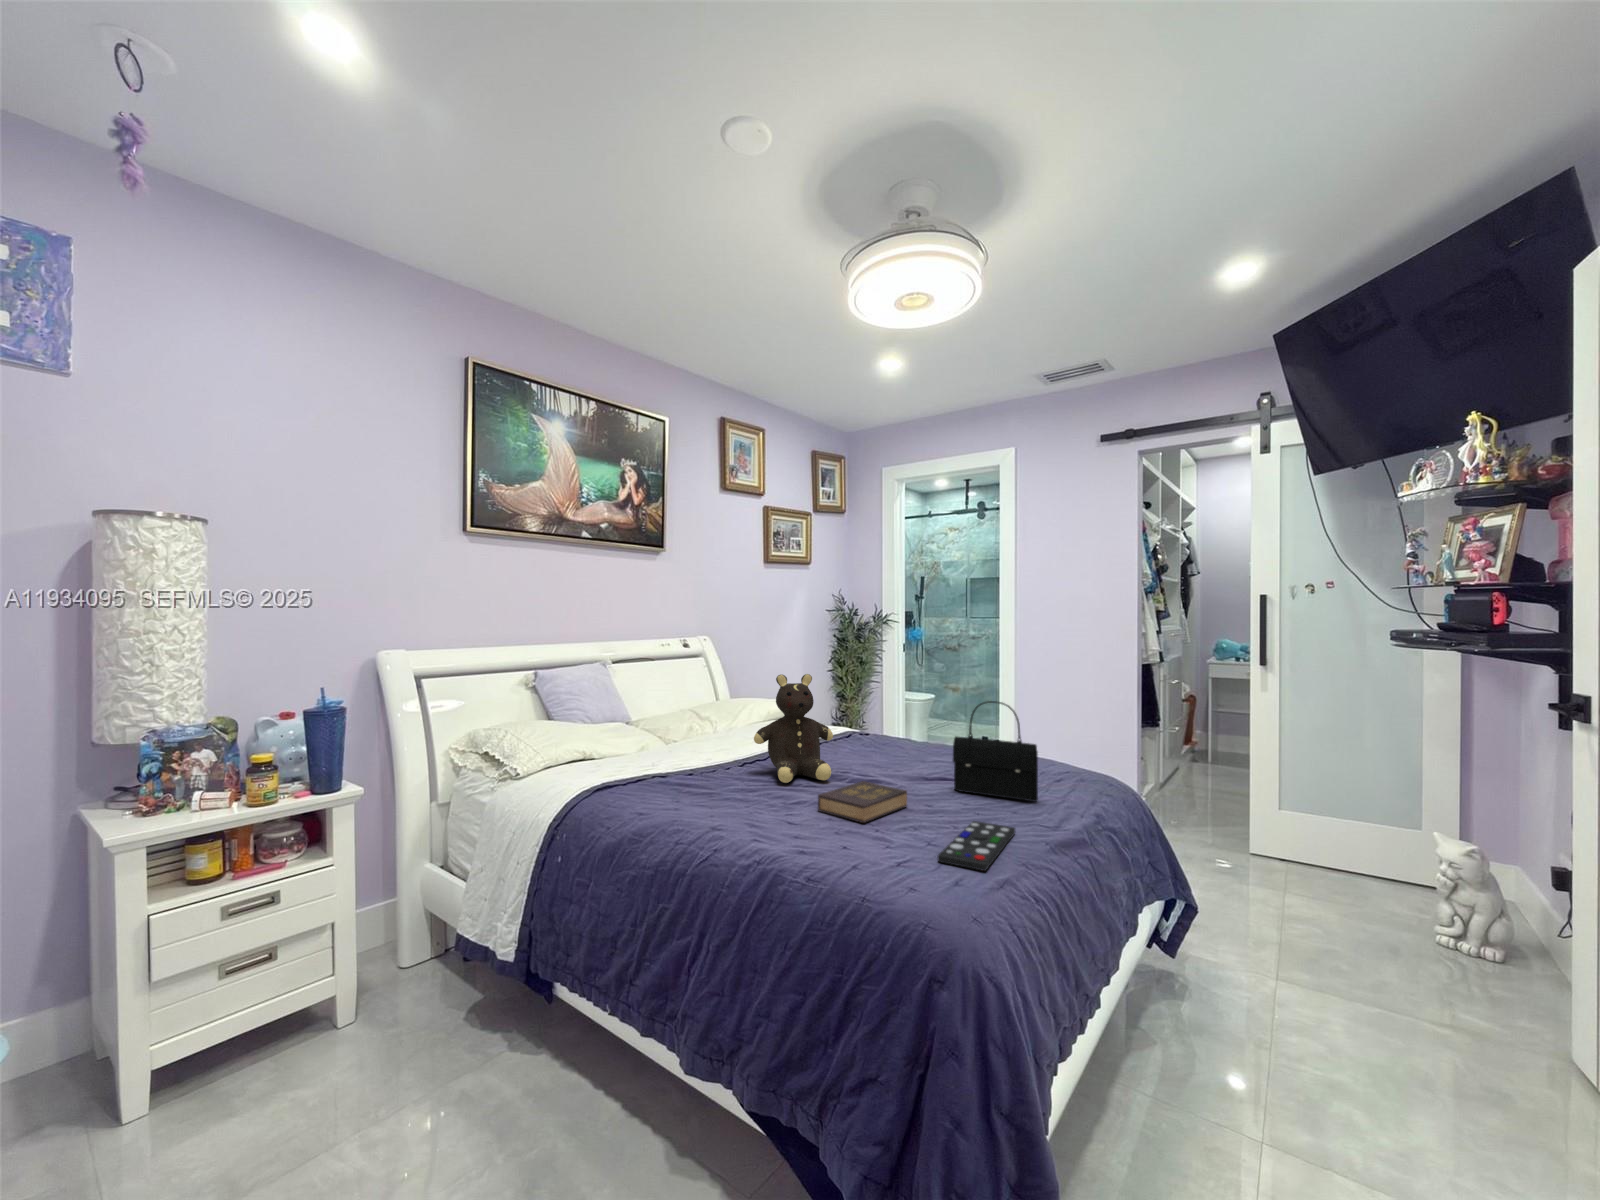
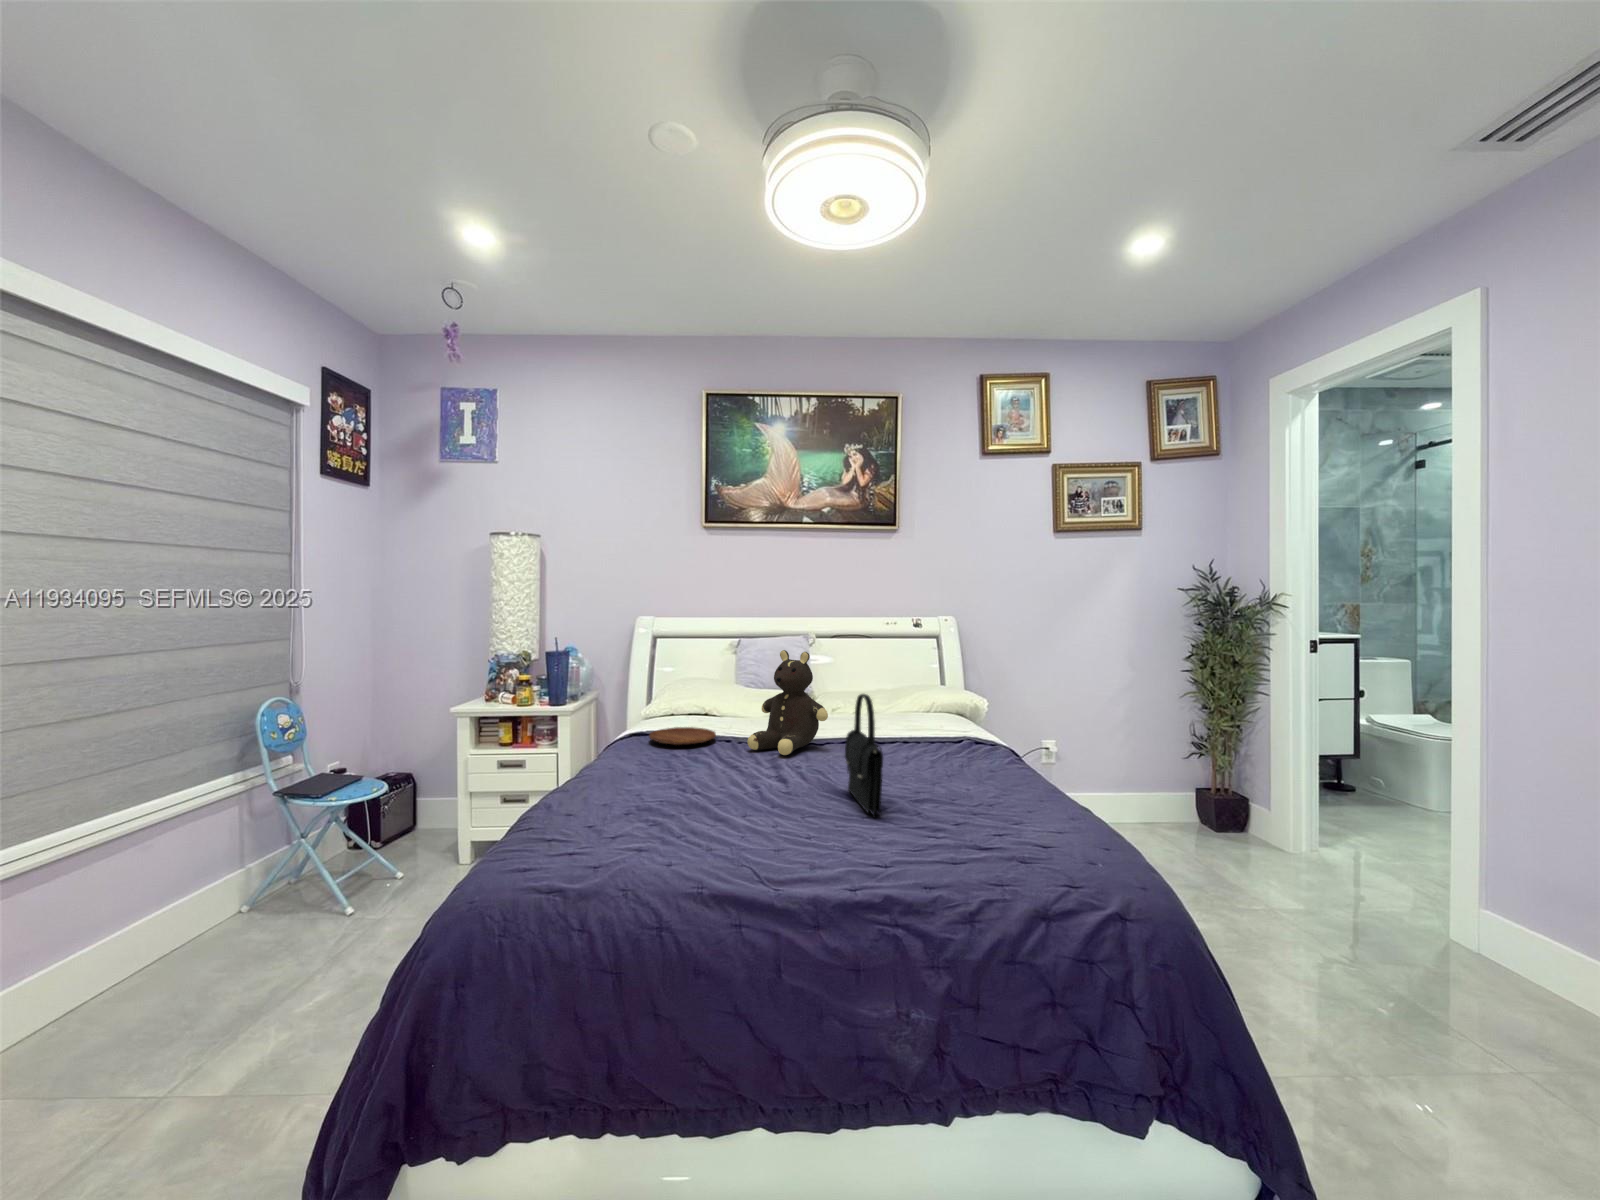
tray: none [653,775,735,800] -> present [649,727,716,745]
hardback book: present [818,781,907,823] -> none [691,755,769,786]
remote control: present [937,821,1015,871] -> none [630,805,753,828]

